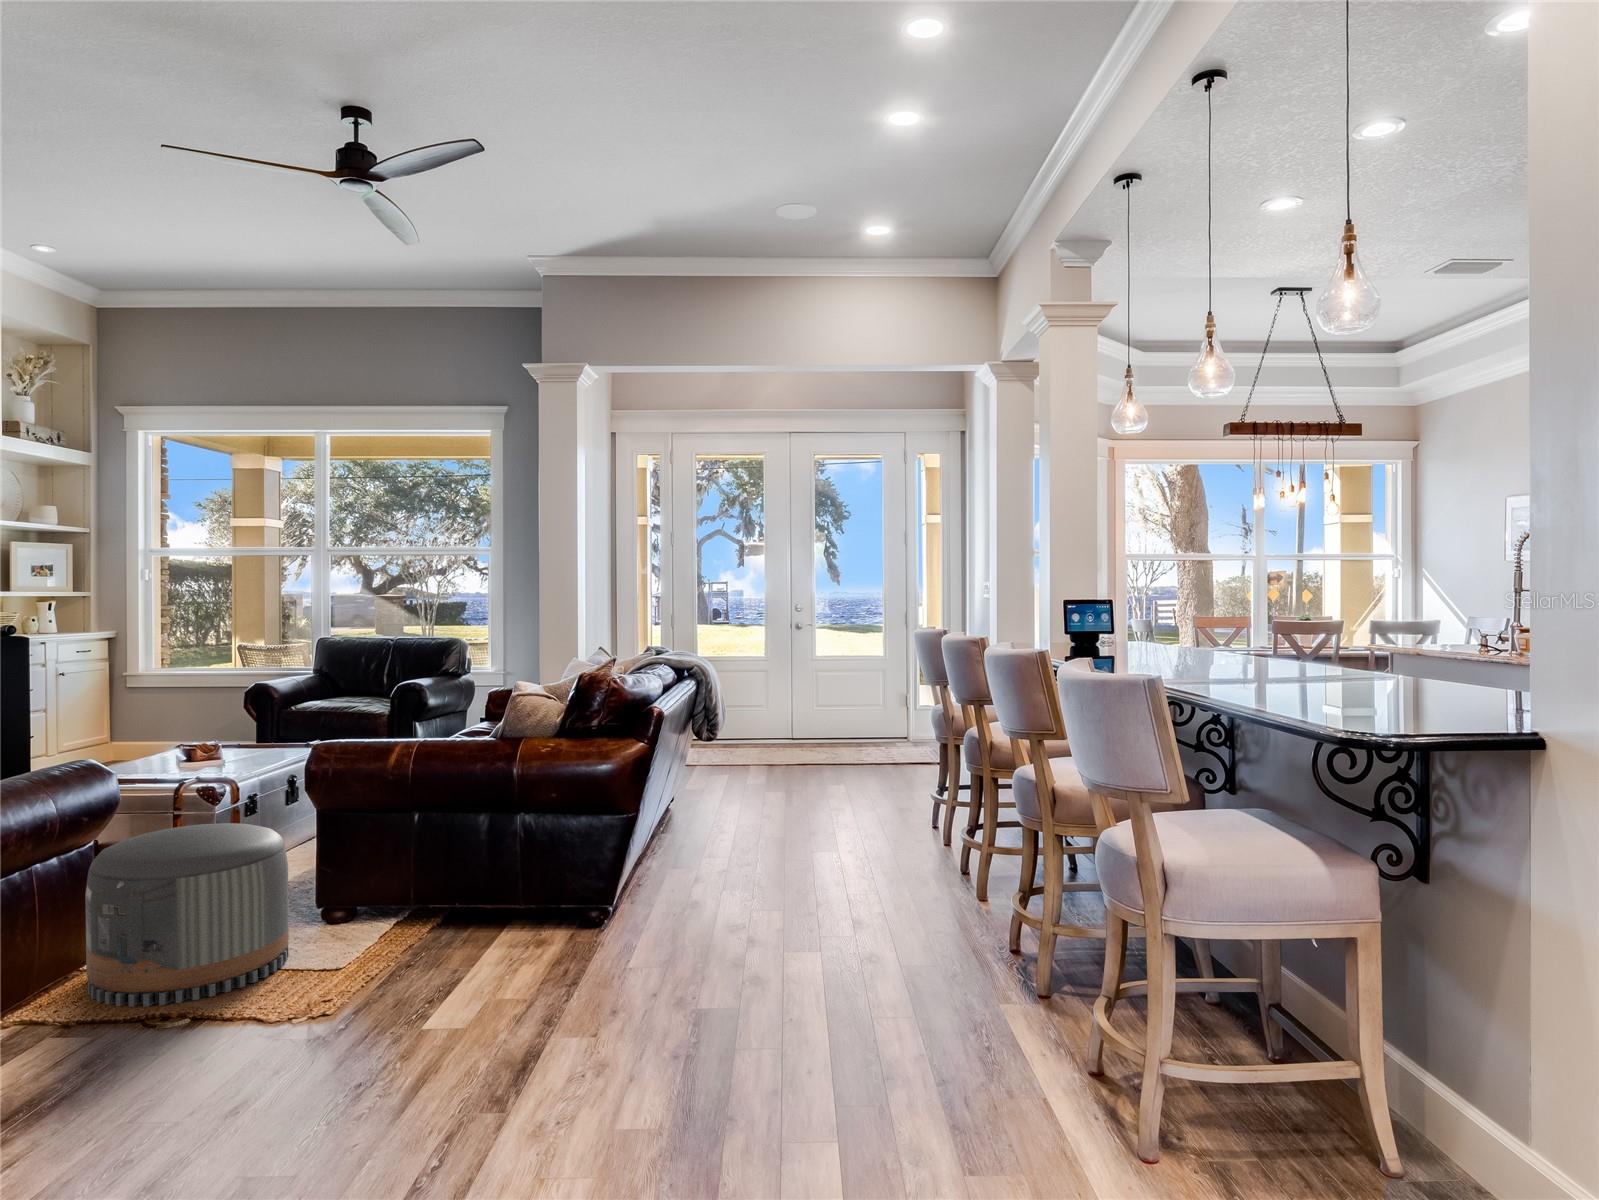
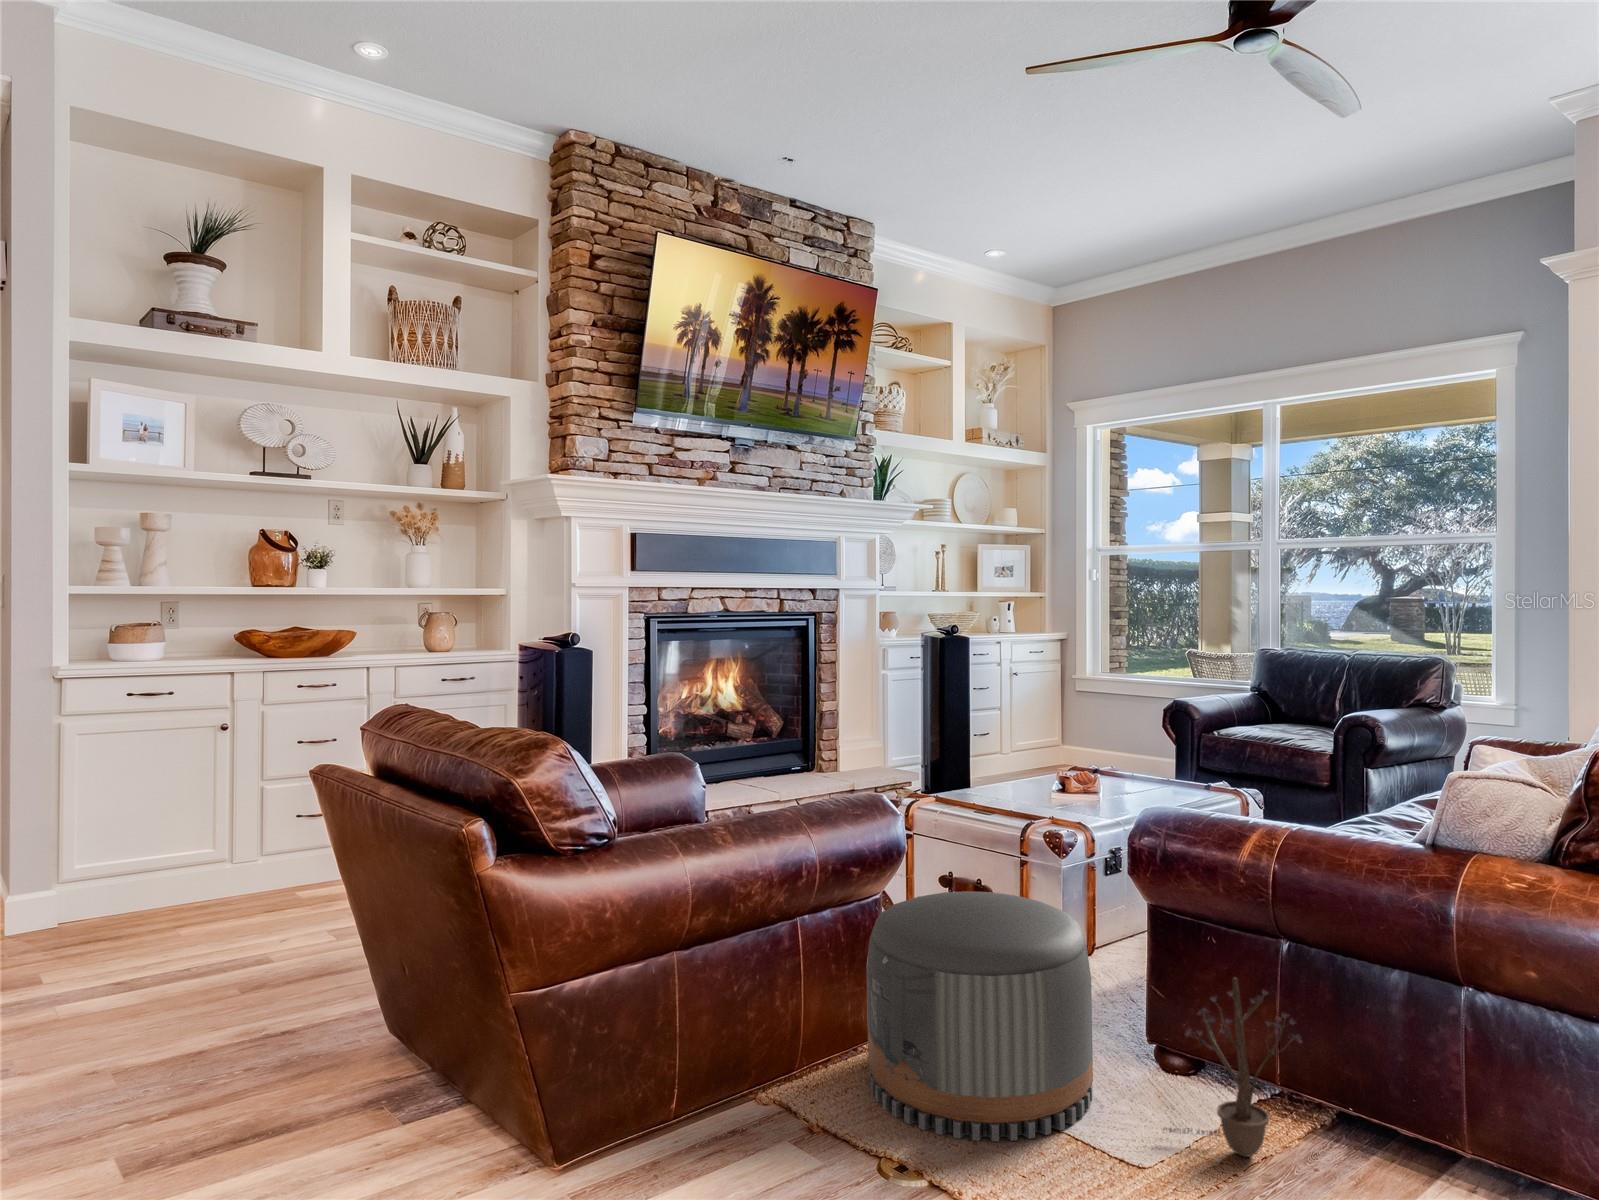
decorative plant: none [348,835,436,950] -> present [1164,978,1302,1157]

